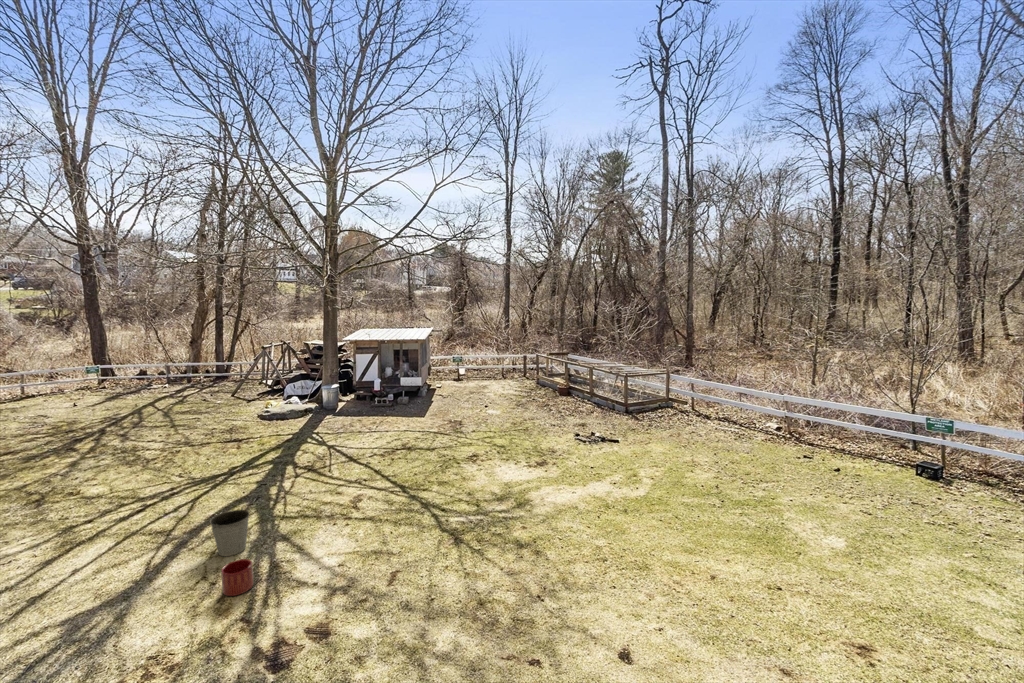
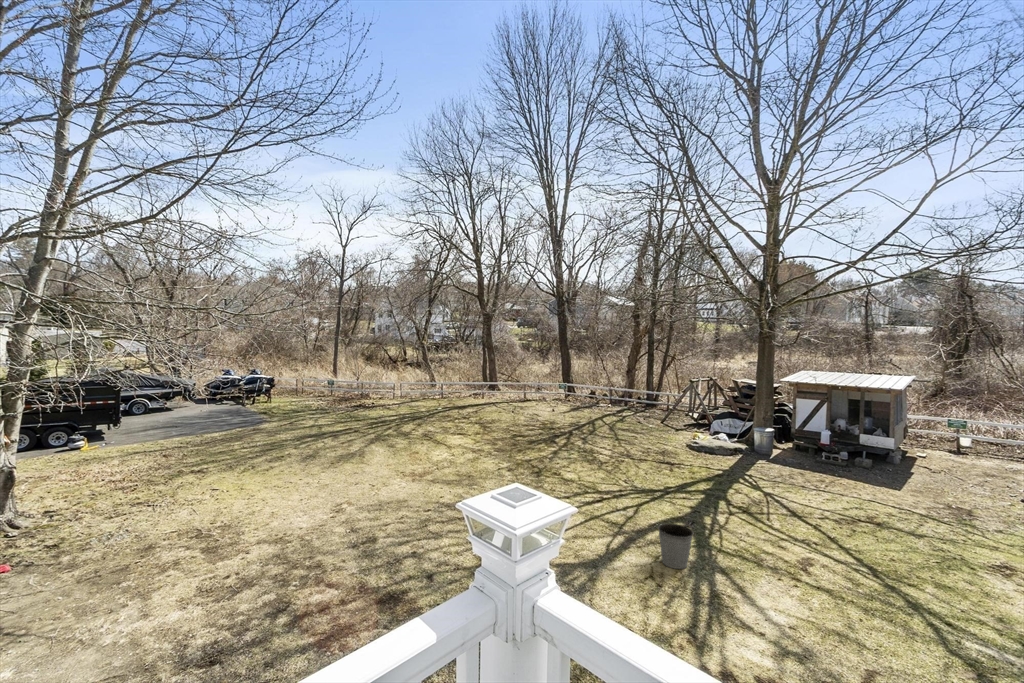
planter: present [221,559,254,596] -> none [670,574,699,611]

